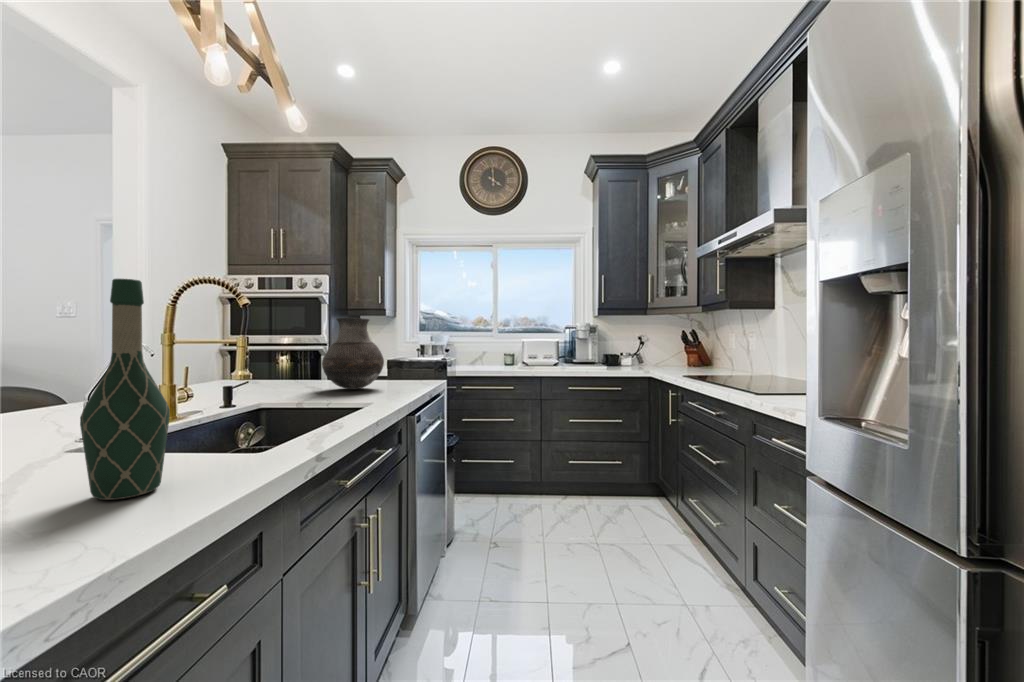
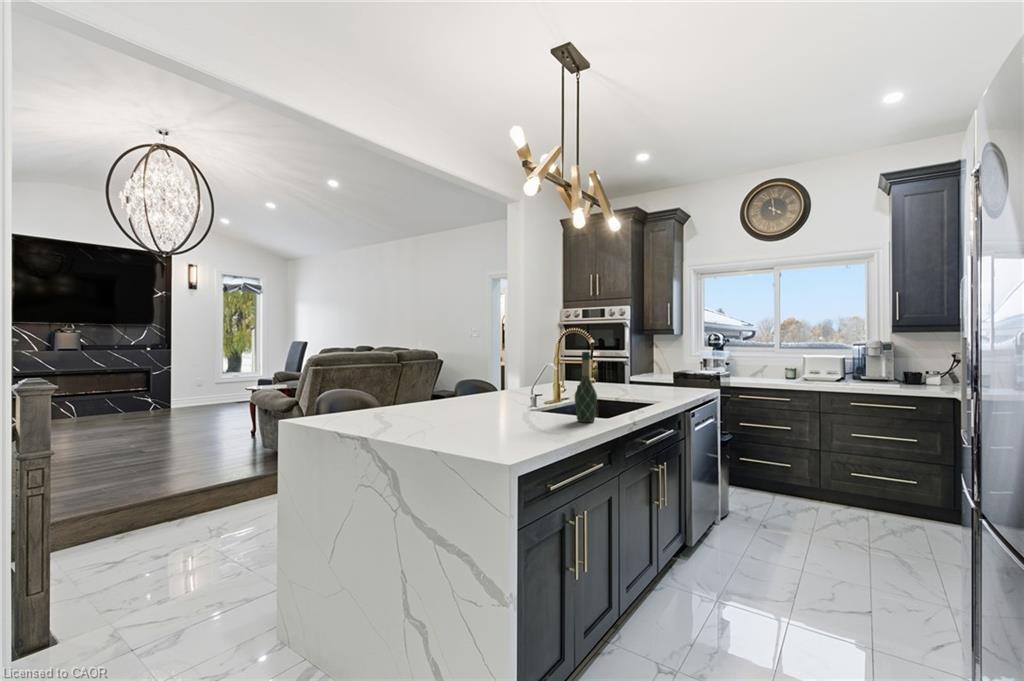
vase: present [322,318,384,389] -> none [633,347,671,393]

